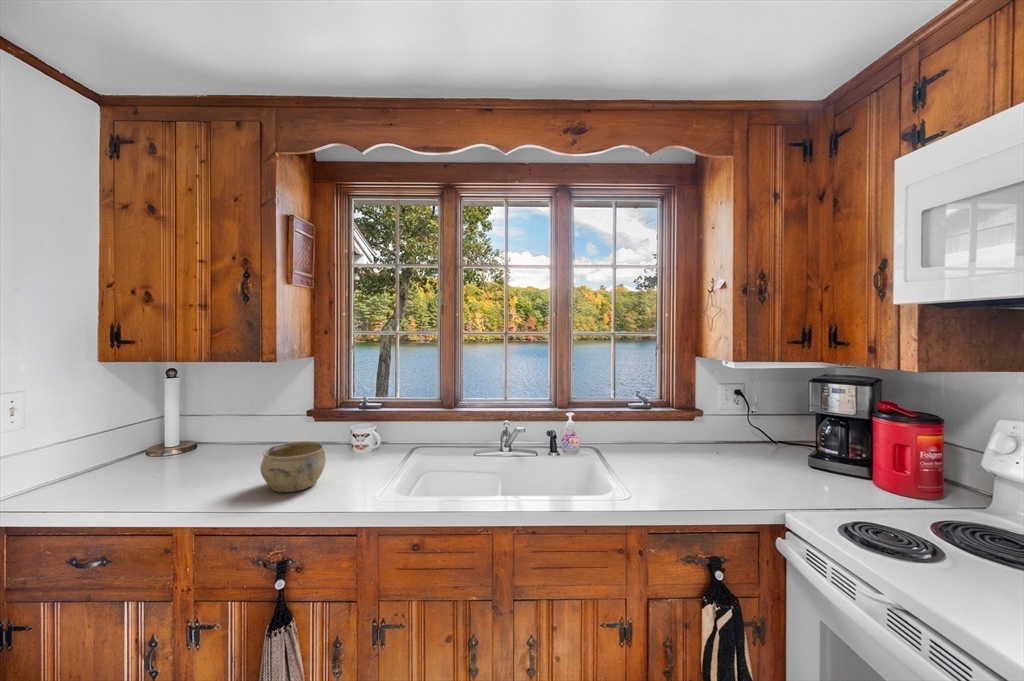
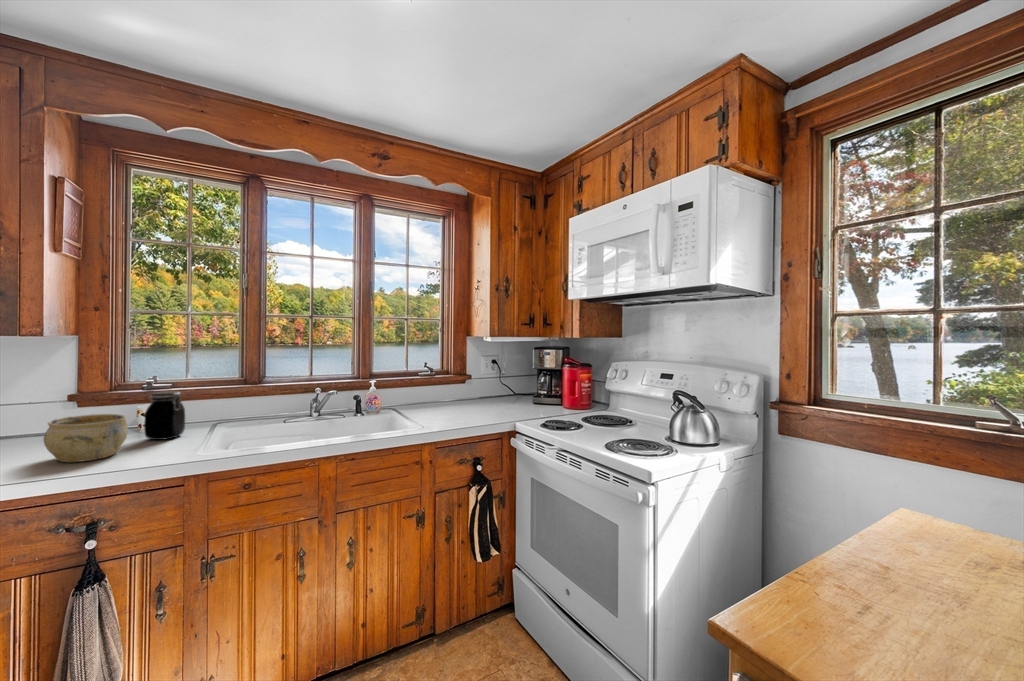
jar: none [348,418,383,468] -> present [144,391,185,440]

